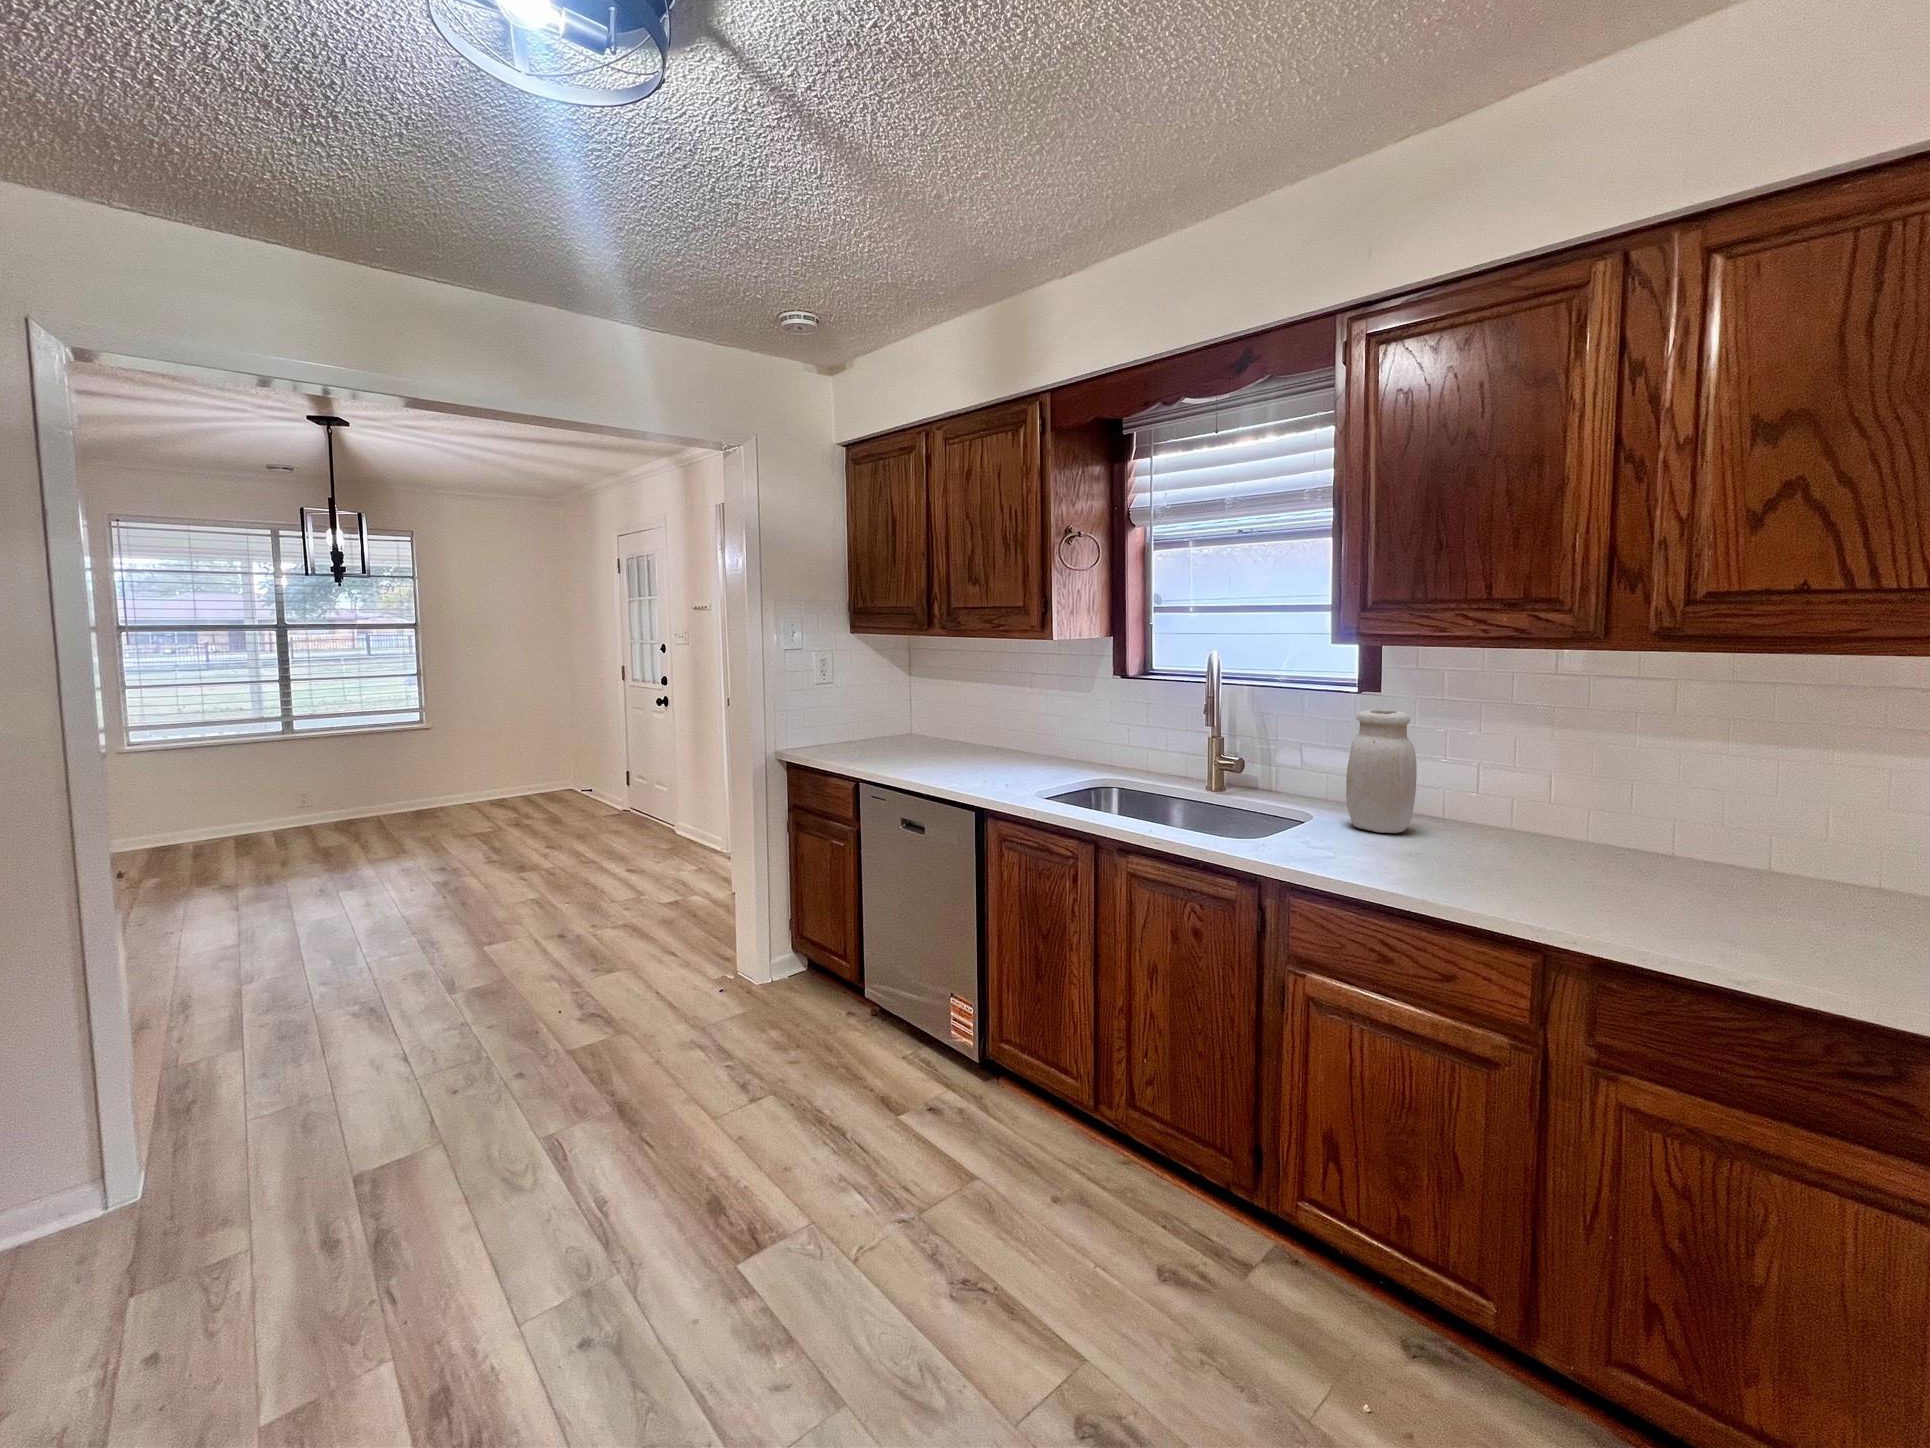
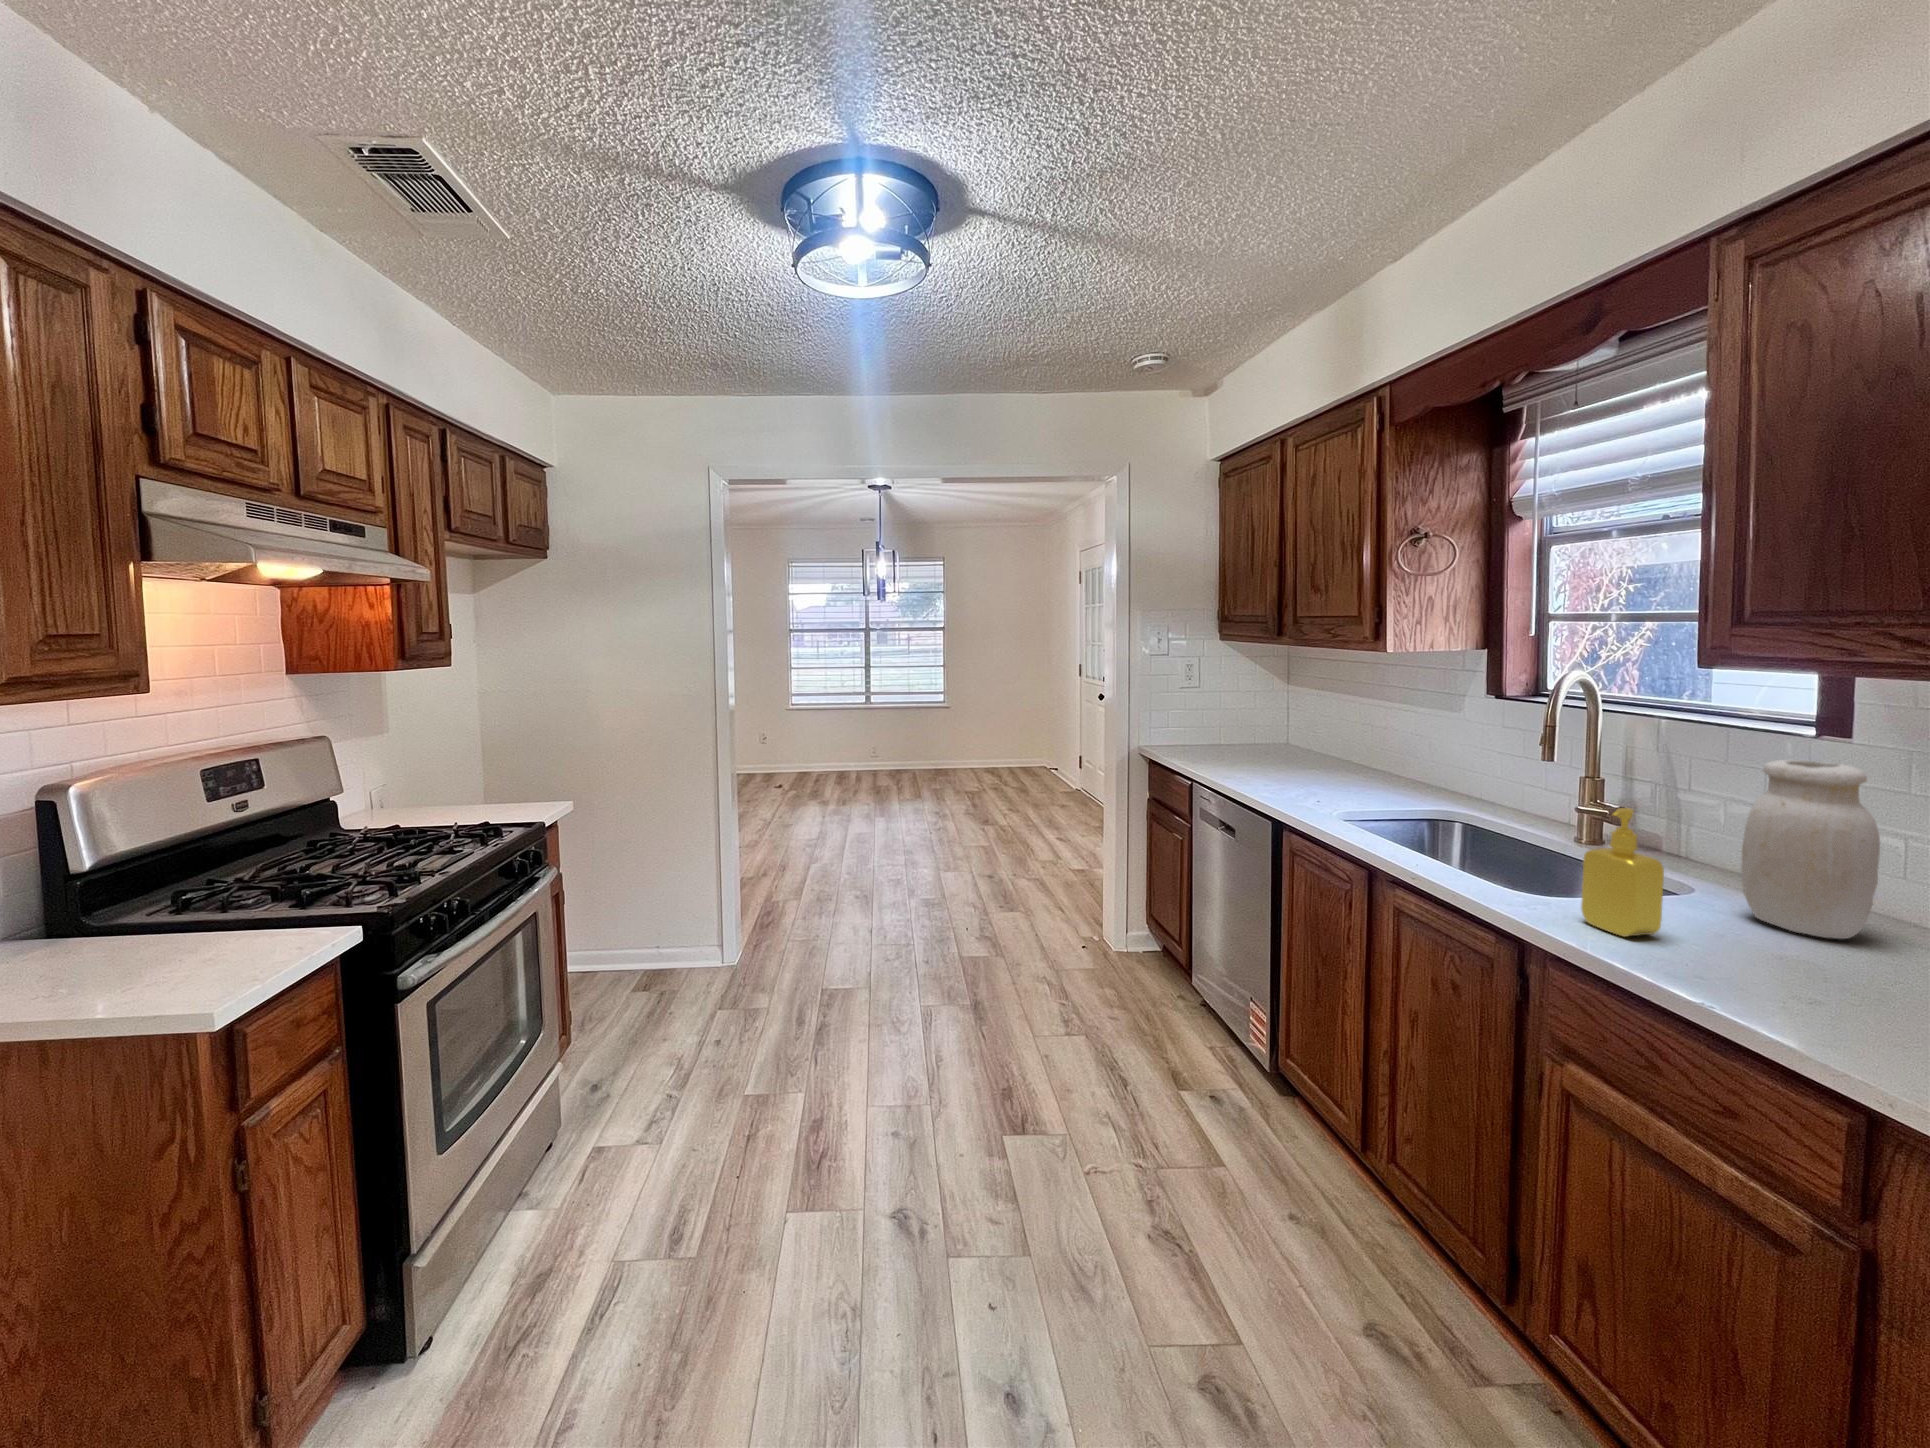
soap dispenser: none [1290,755,1342,857] -> present [1581,808,1664,937]

